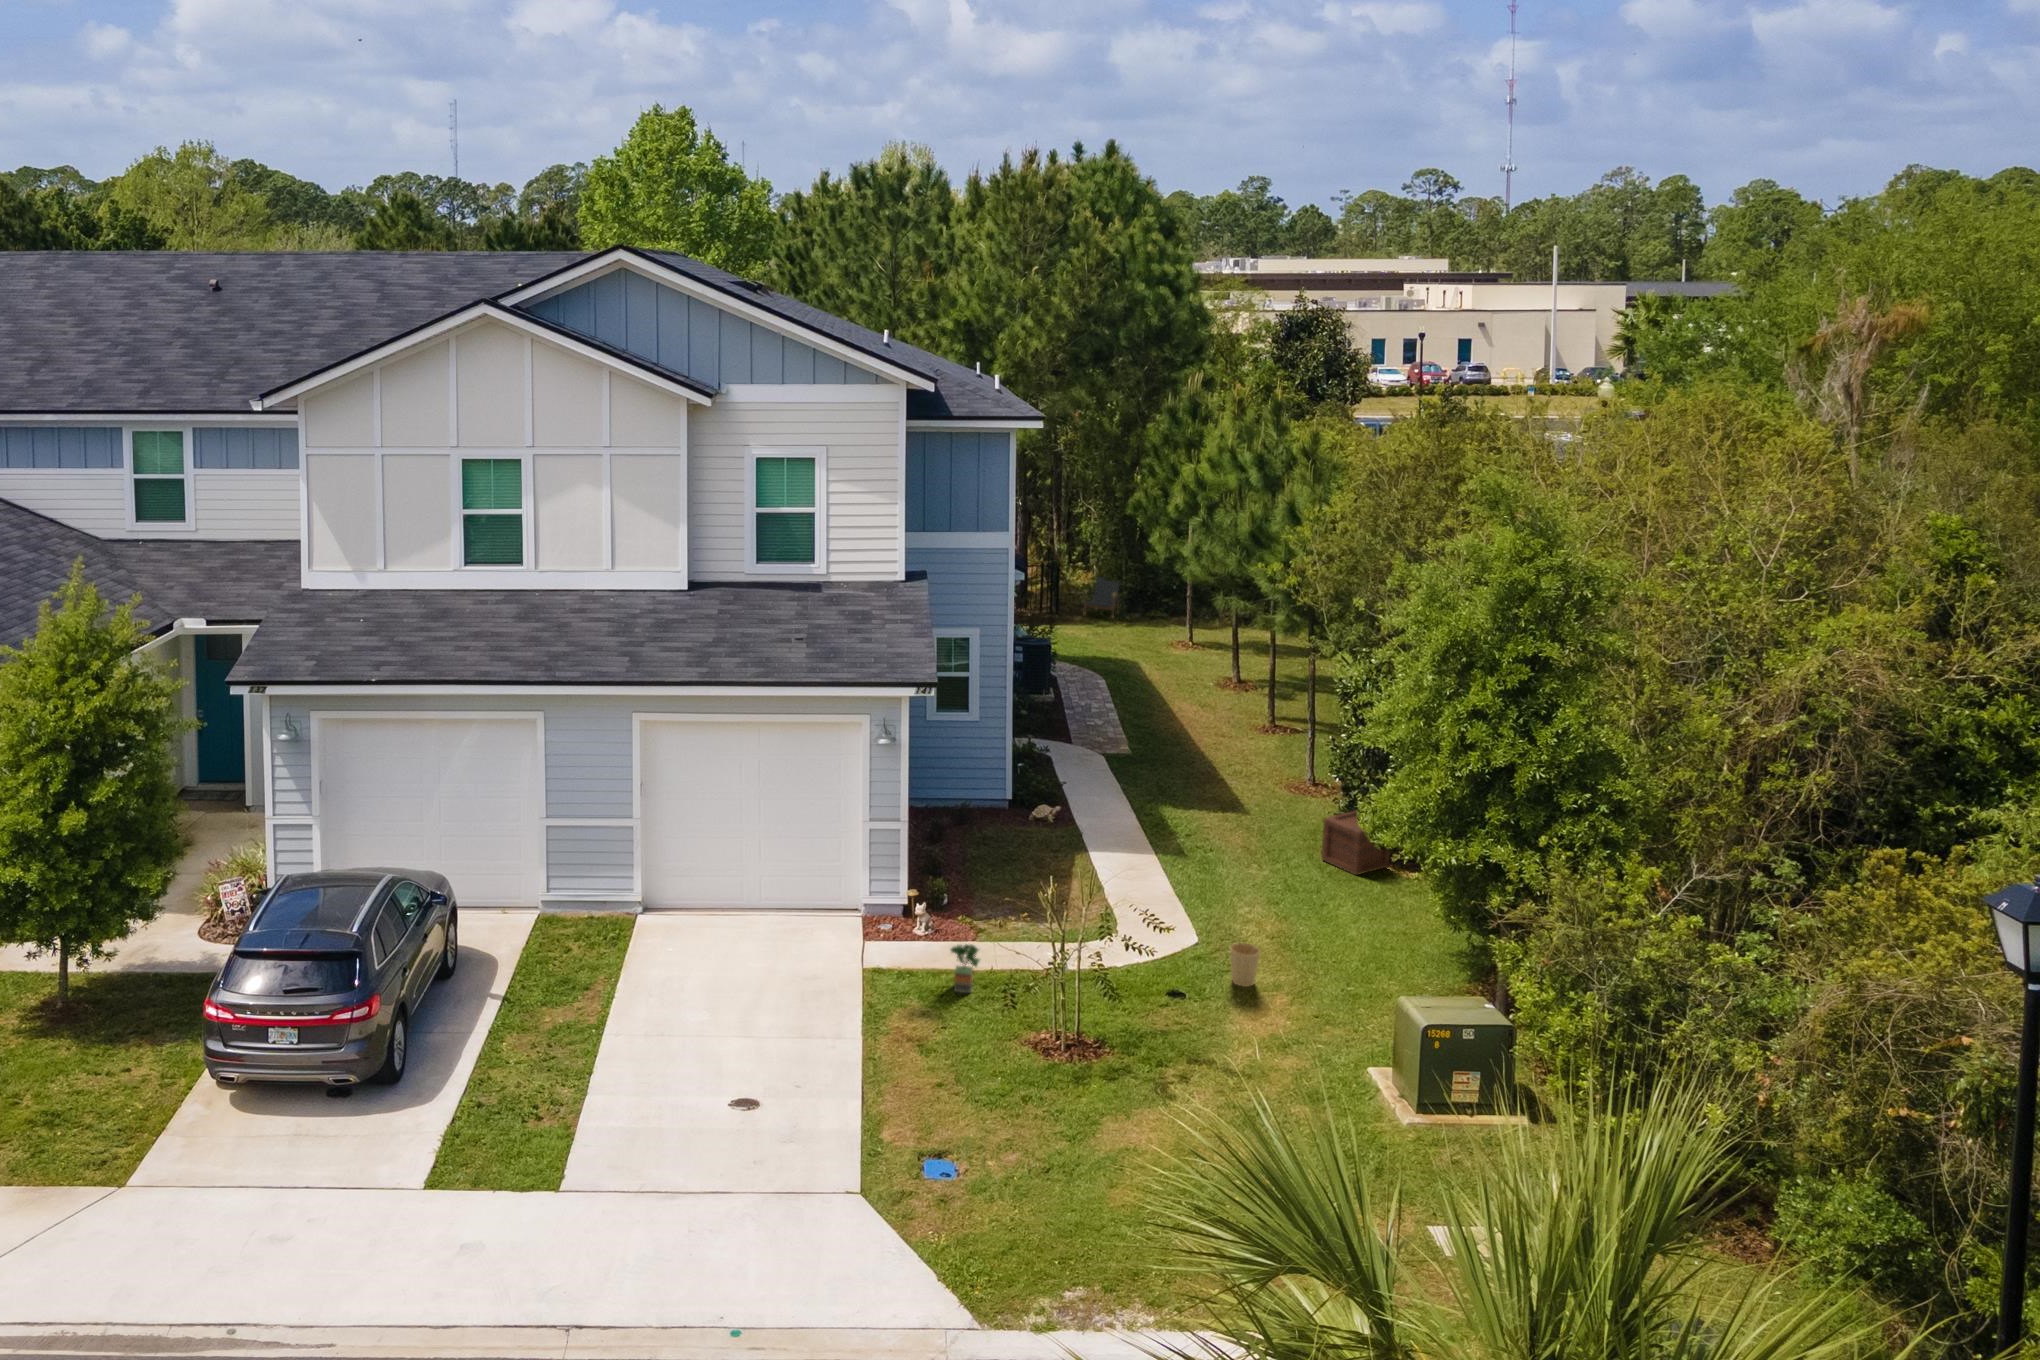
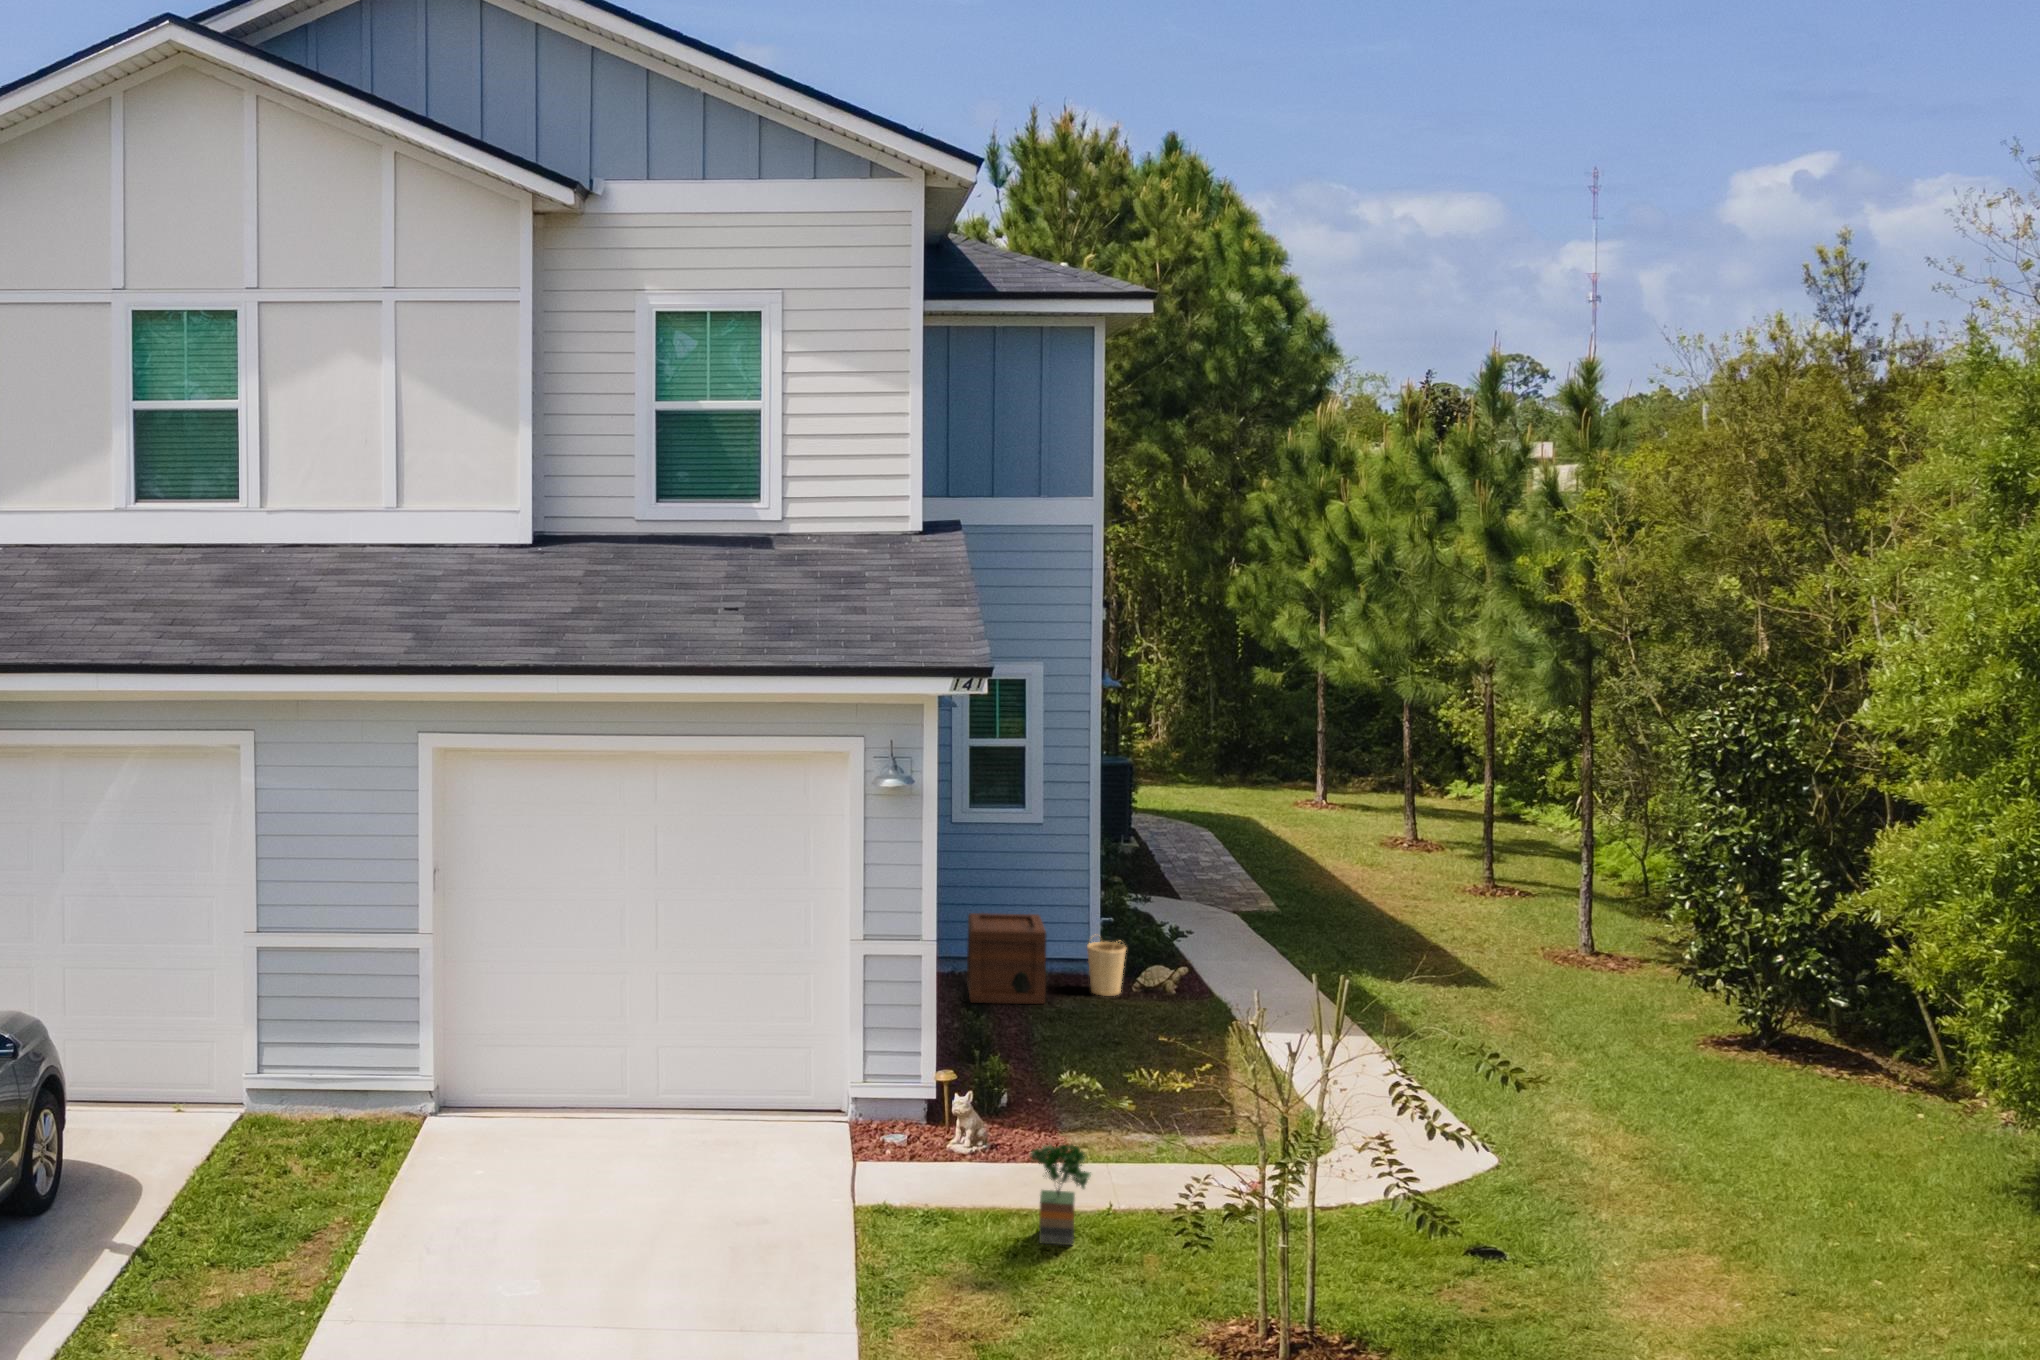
lounge chair: present [1084,577,1119,614] -> none [1160,721,1211,778]
wooden crate: present [1321,811,1390,875] -> present [967,913,1046,1004]
basket: present [1230,939,1260,987] -> present [1087,942,1126,996]

